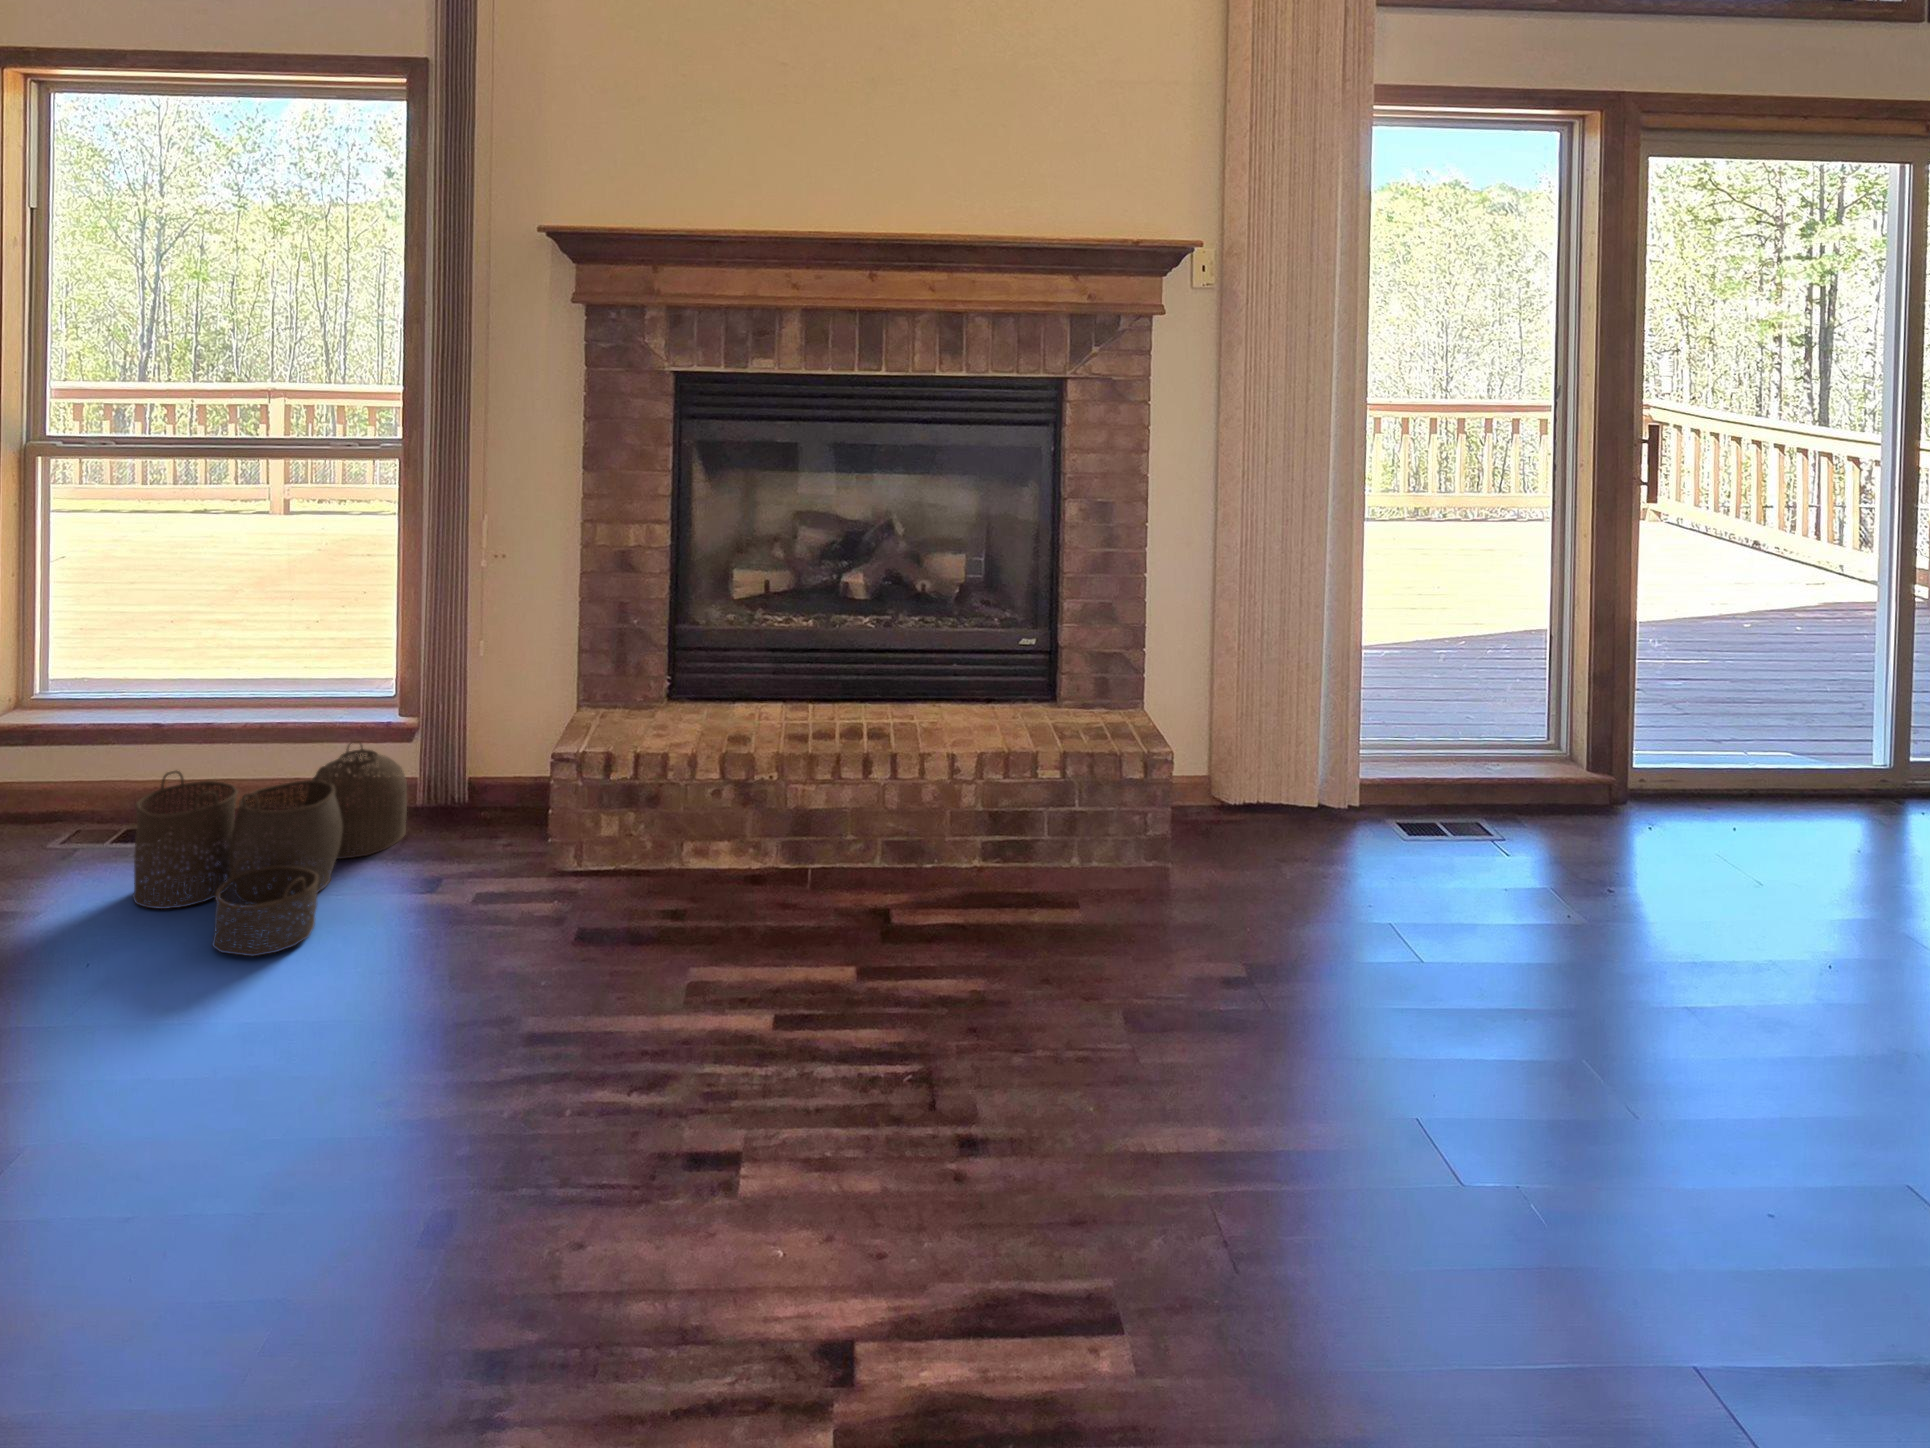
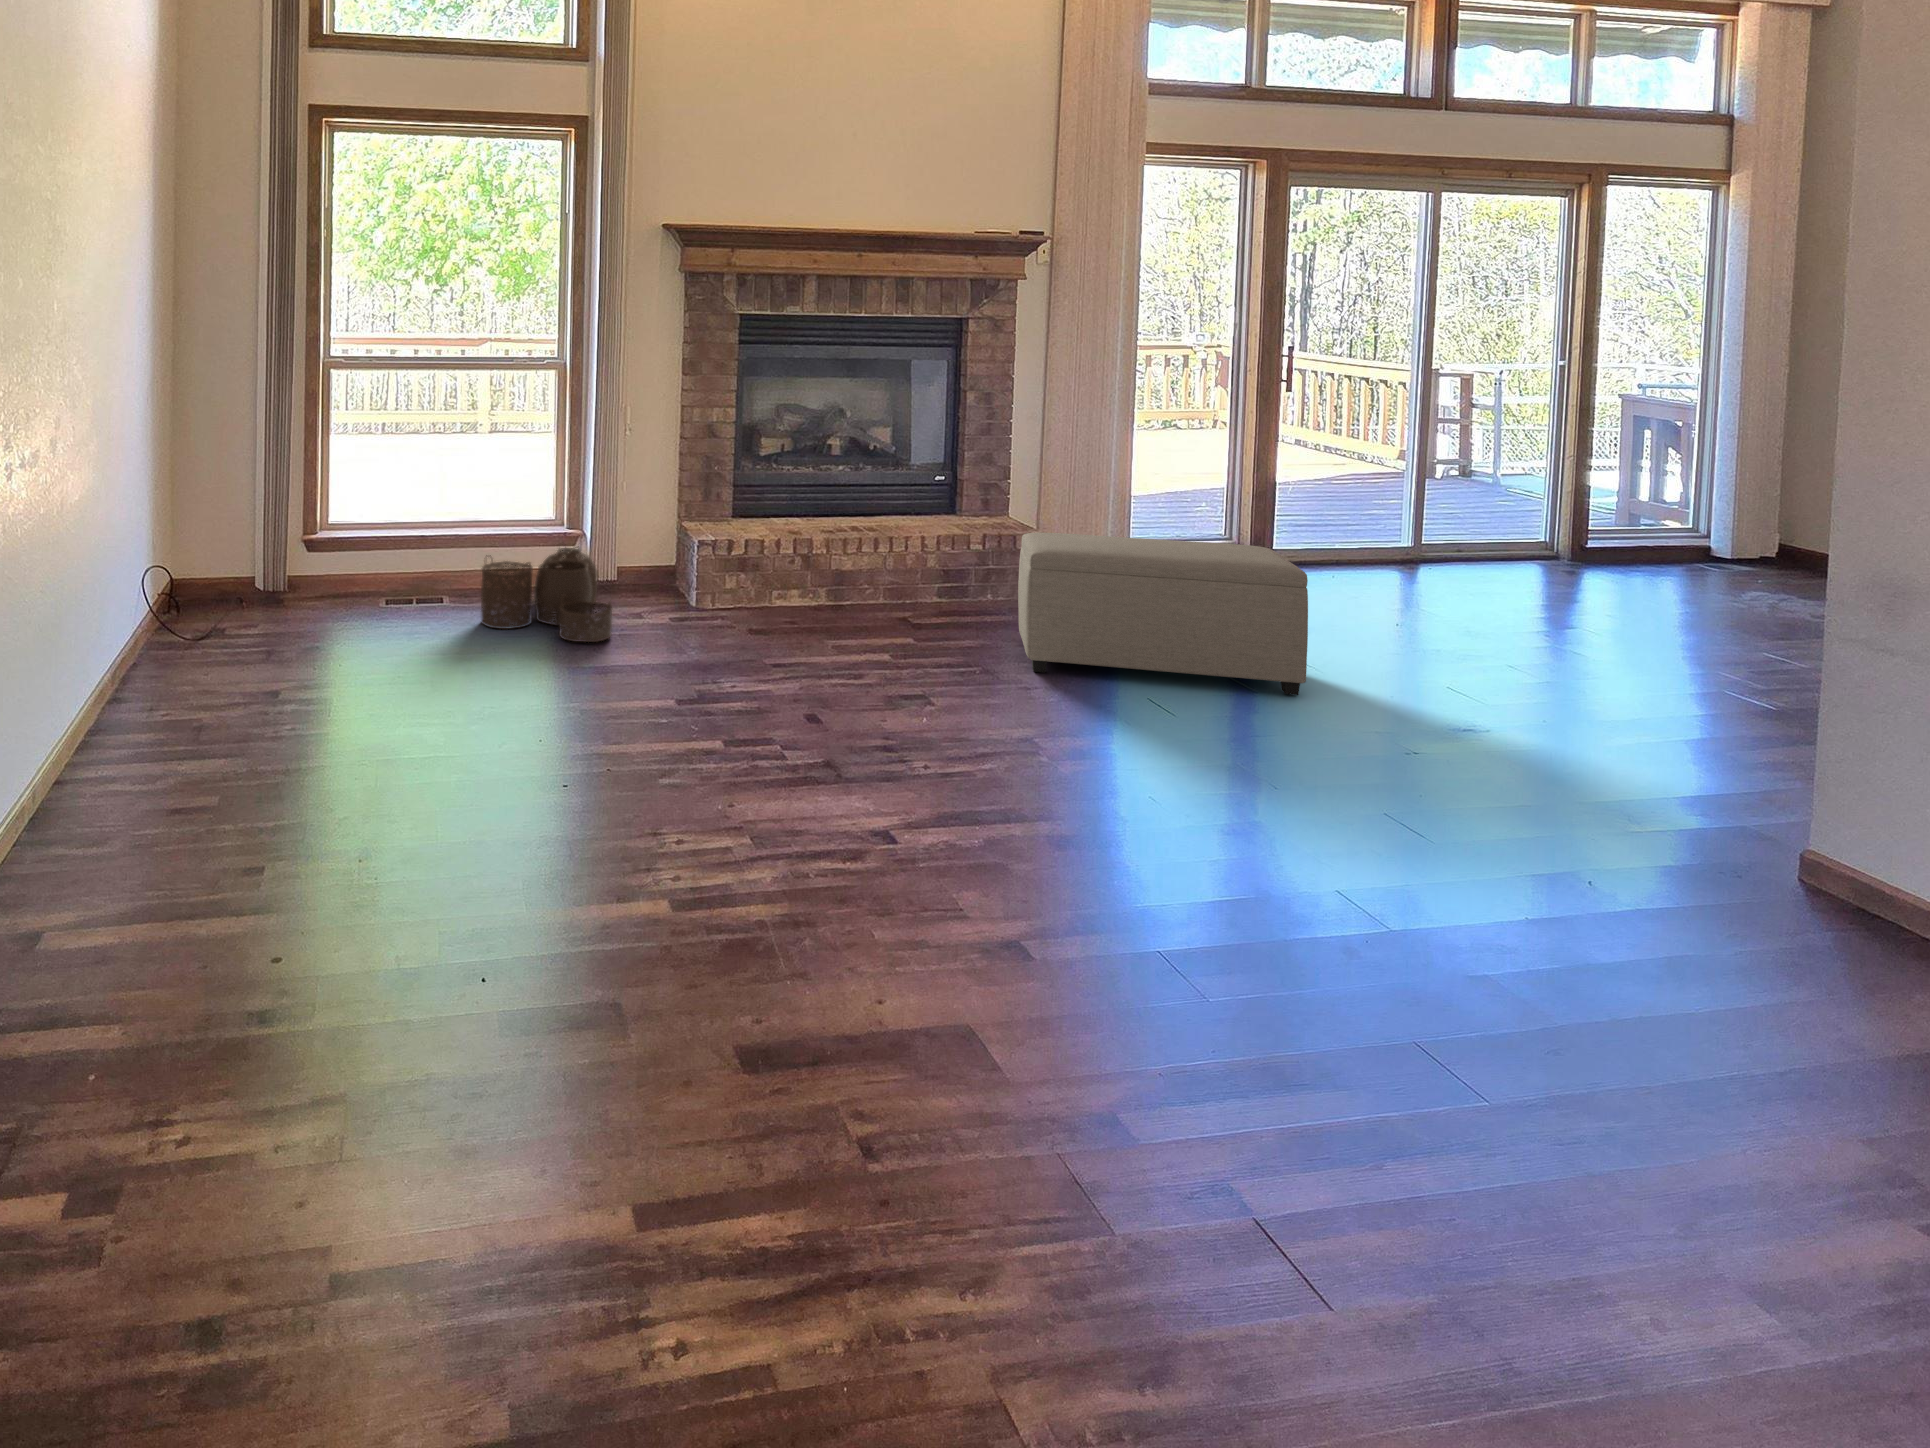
ottoman: none [990,788,1564,1238] -> present [1018,533,1308,695]

